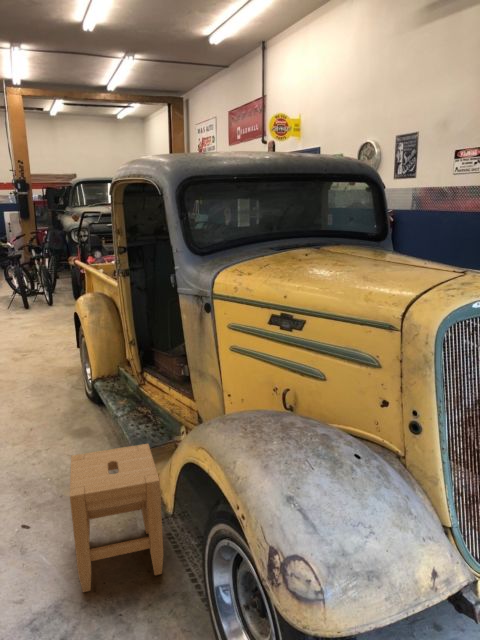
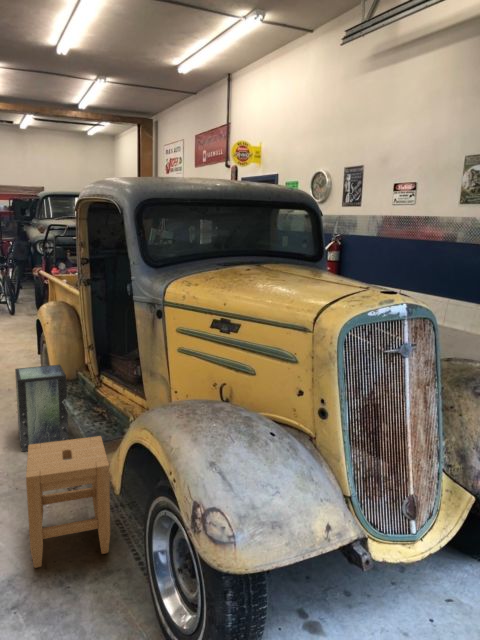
storage box: none [55,361,113,454] -> present [15,365,69,451]

